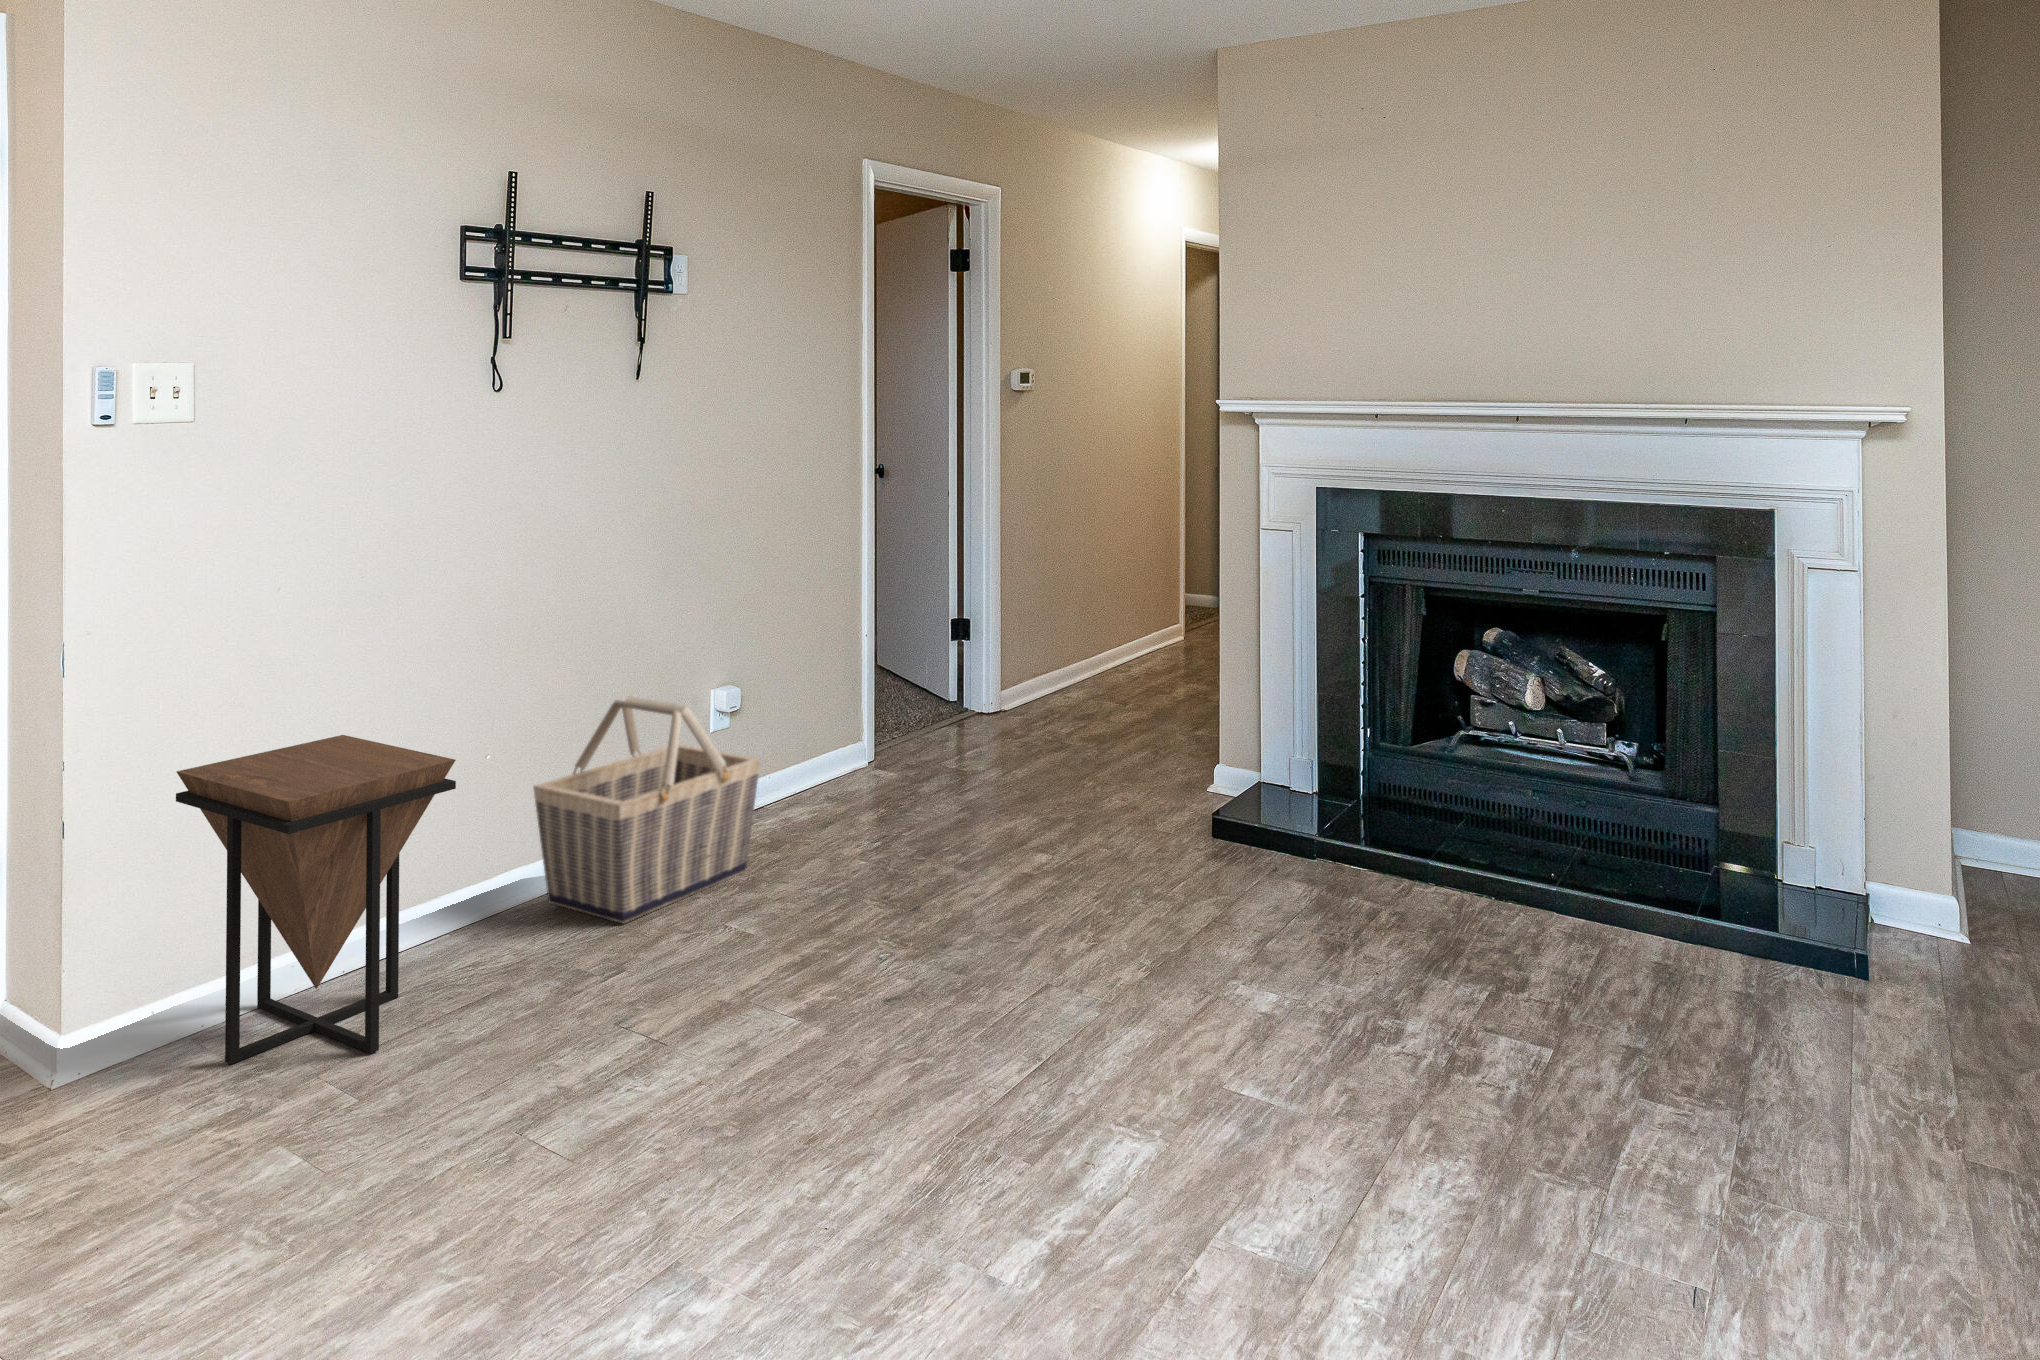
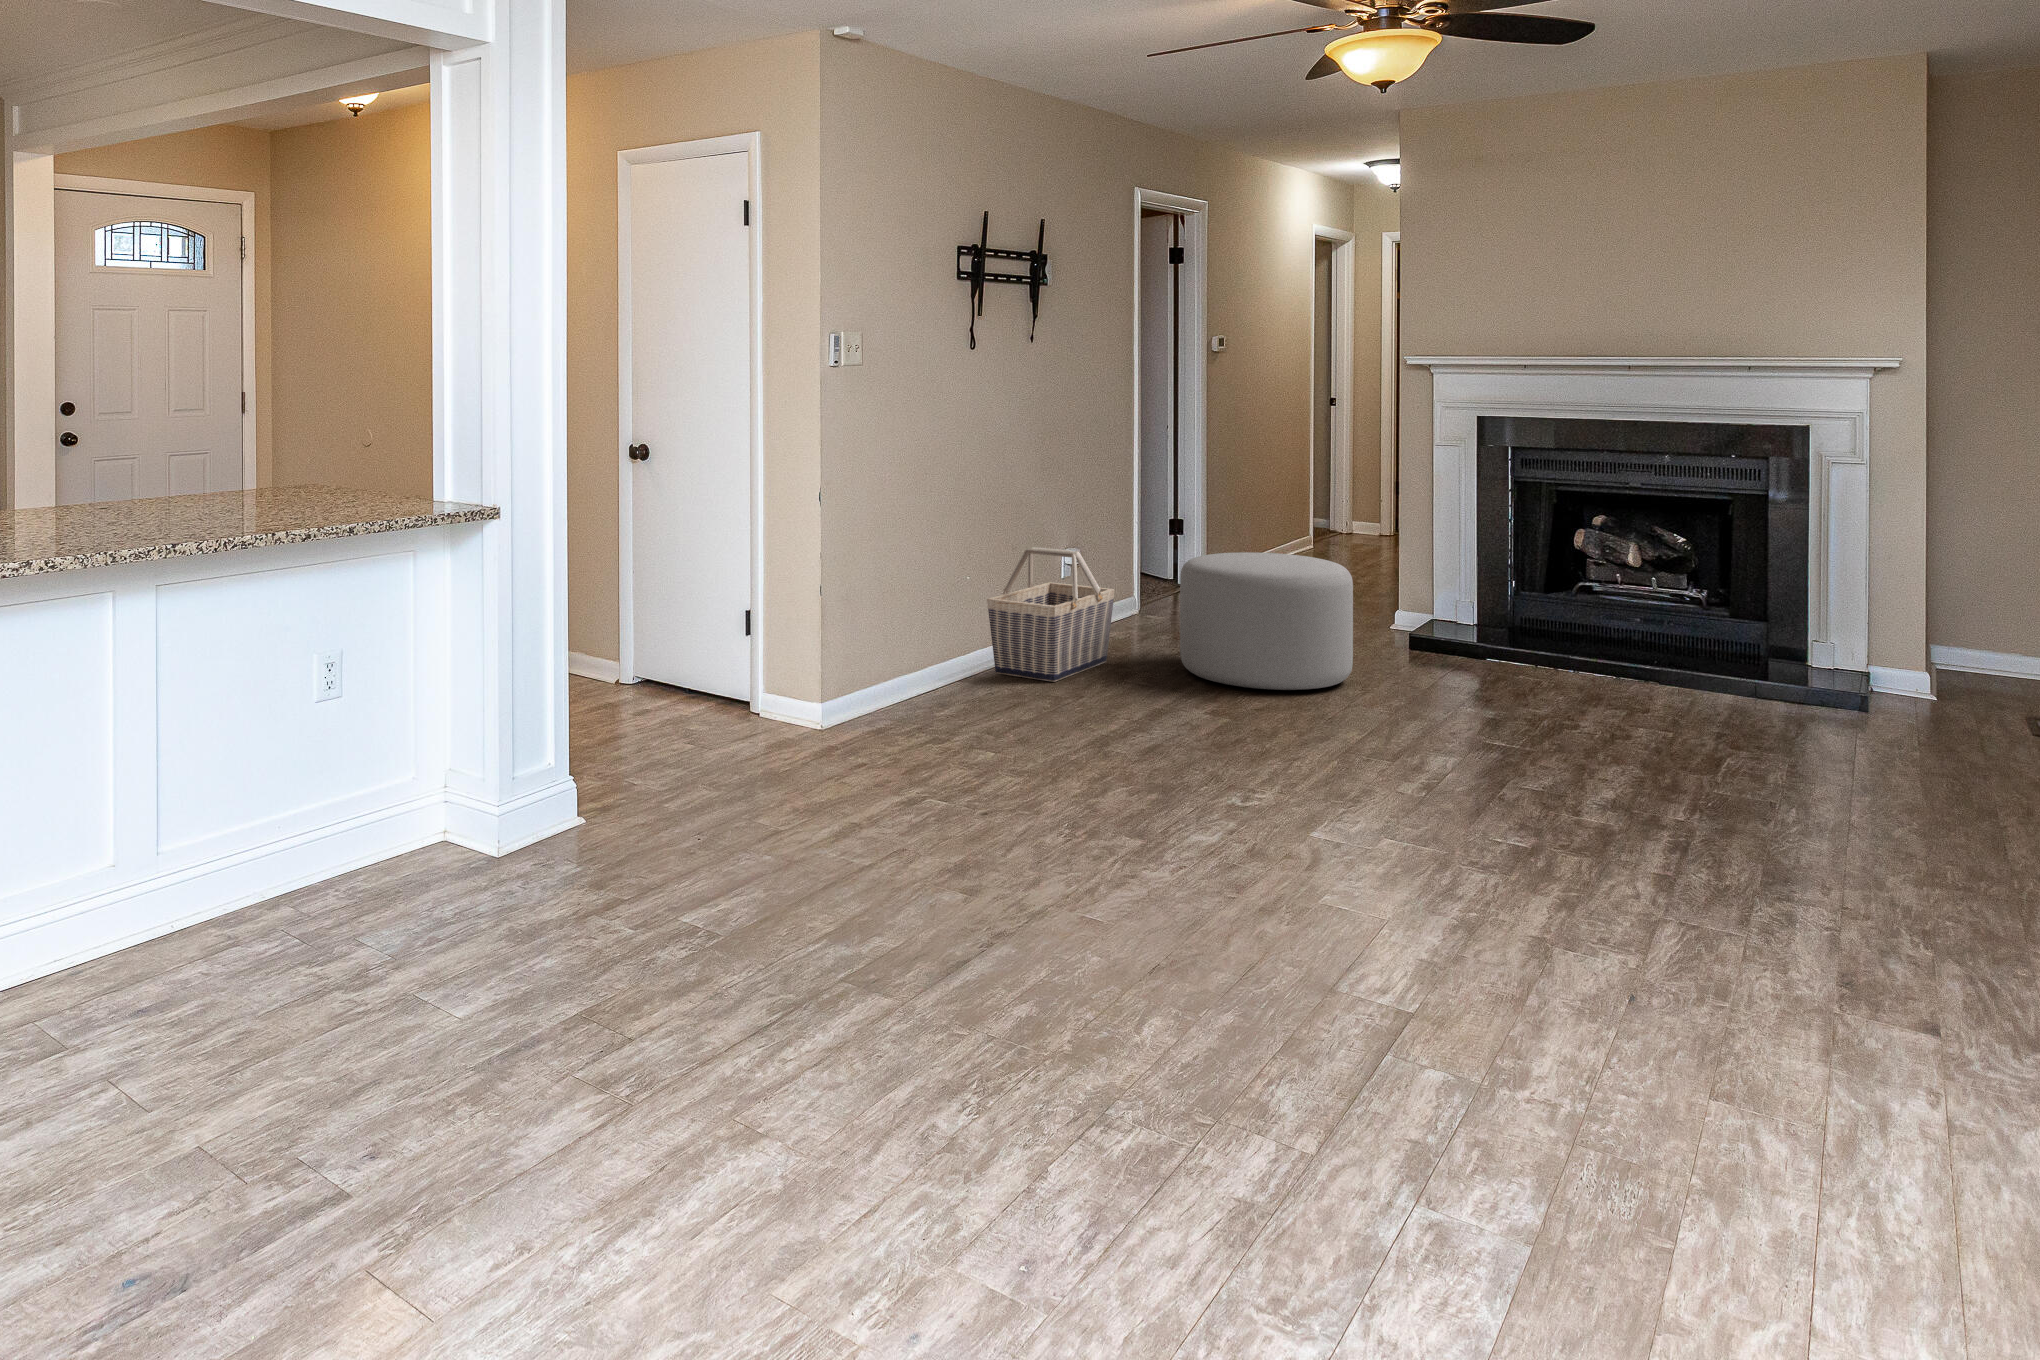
ottoman: none [841,700,1097,938] -> present [1180,552,1353,690]
side table: present [176,735,456,1064] -> none [847,556,999,730]

